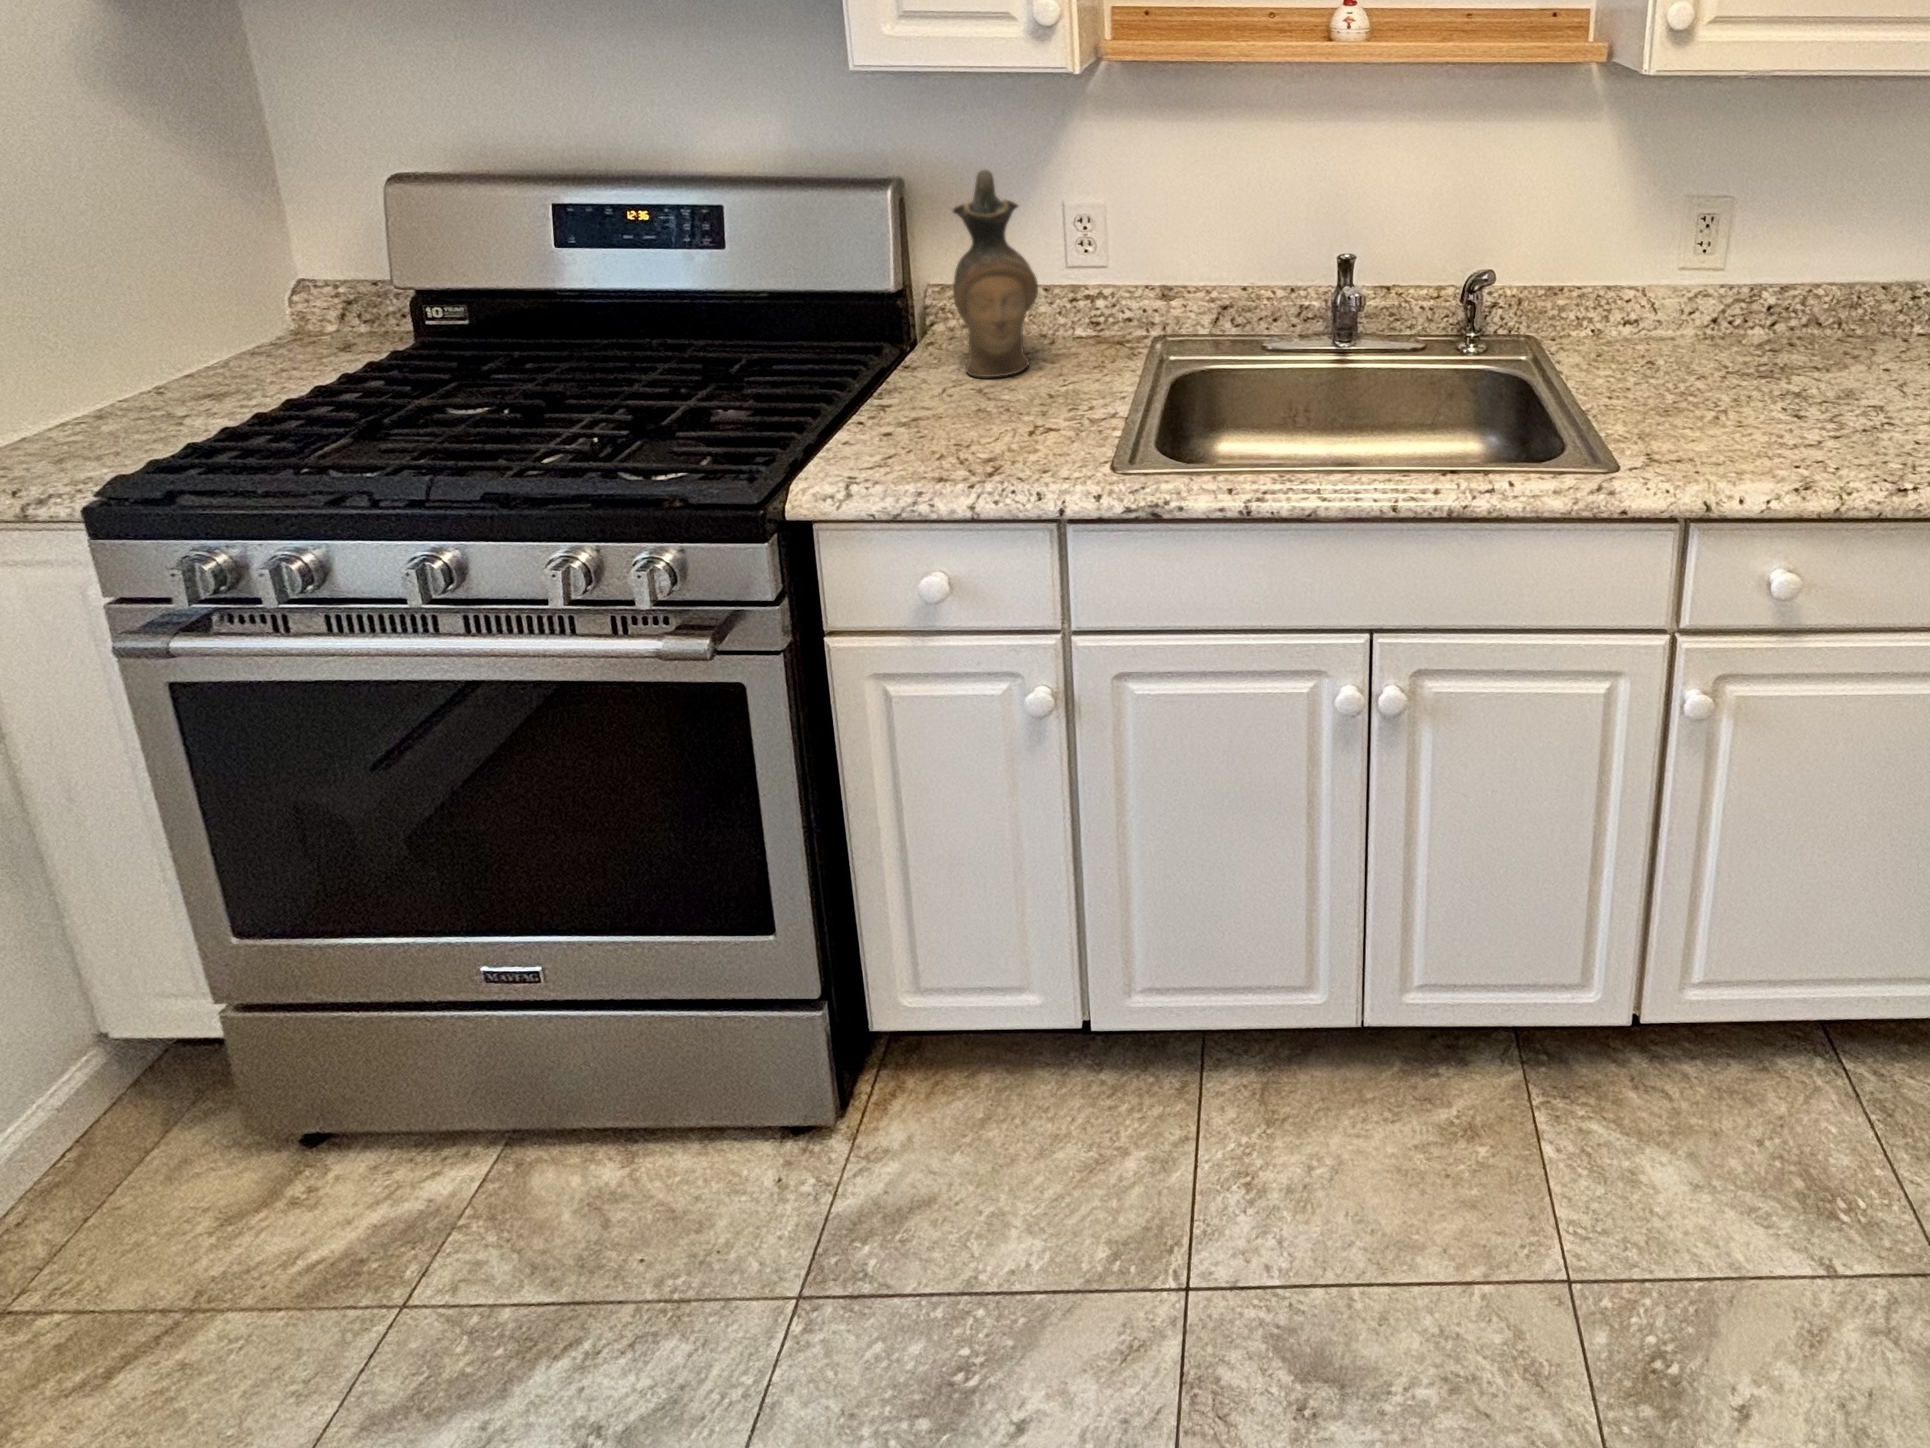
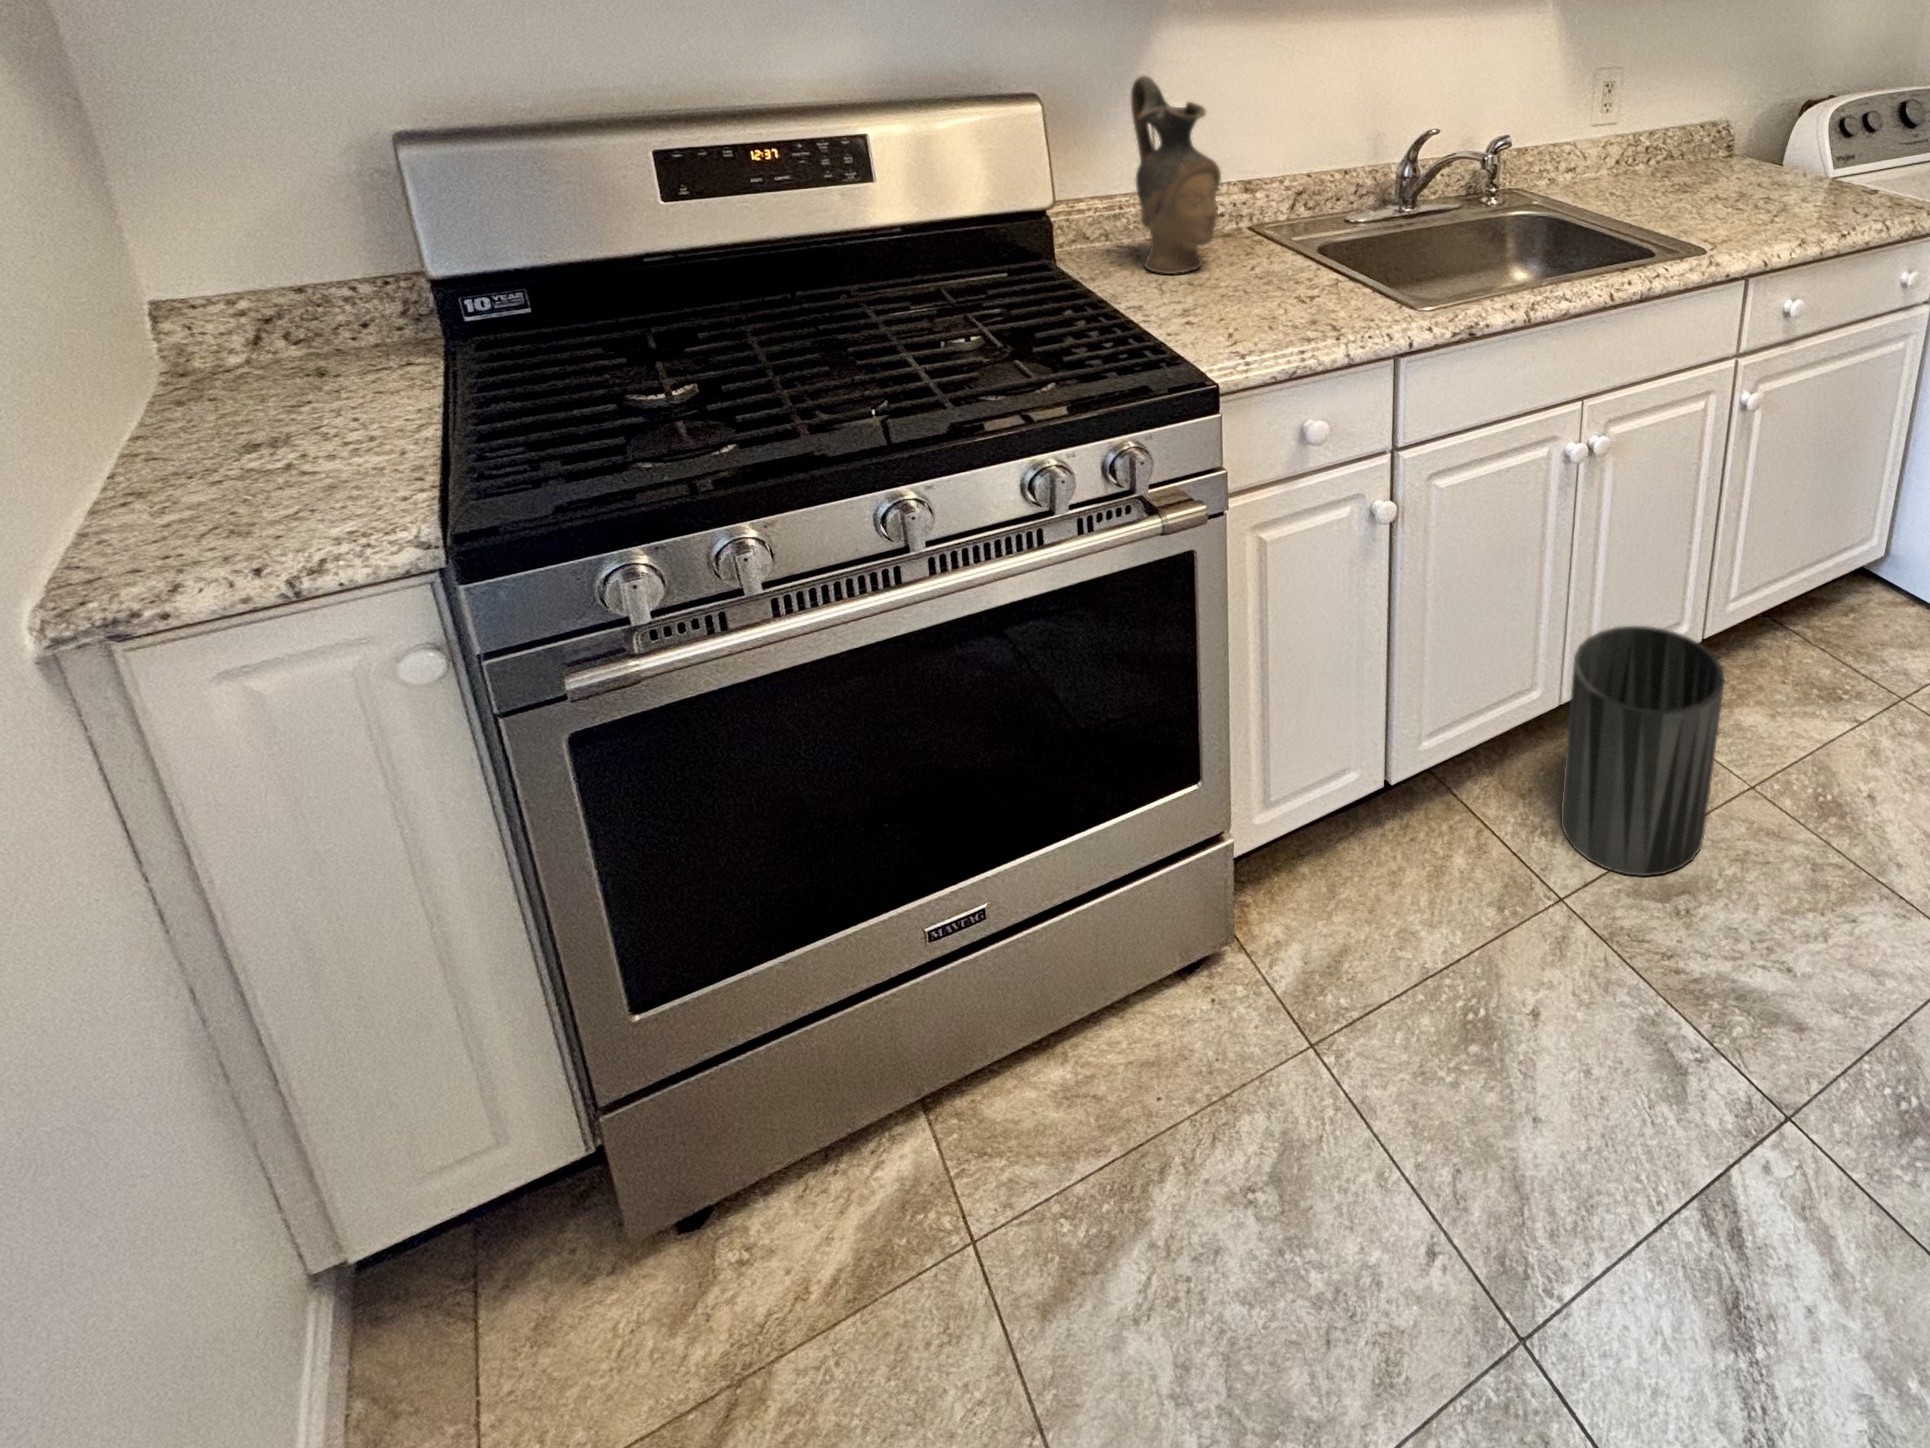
trash can: none [1262,947,1473,1343] -> present [1561,626,1725,876]

